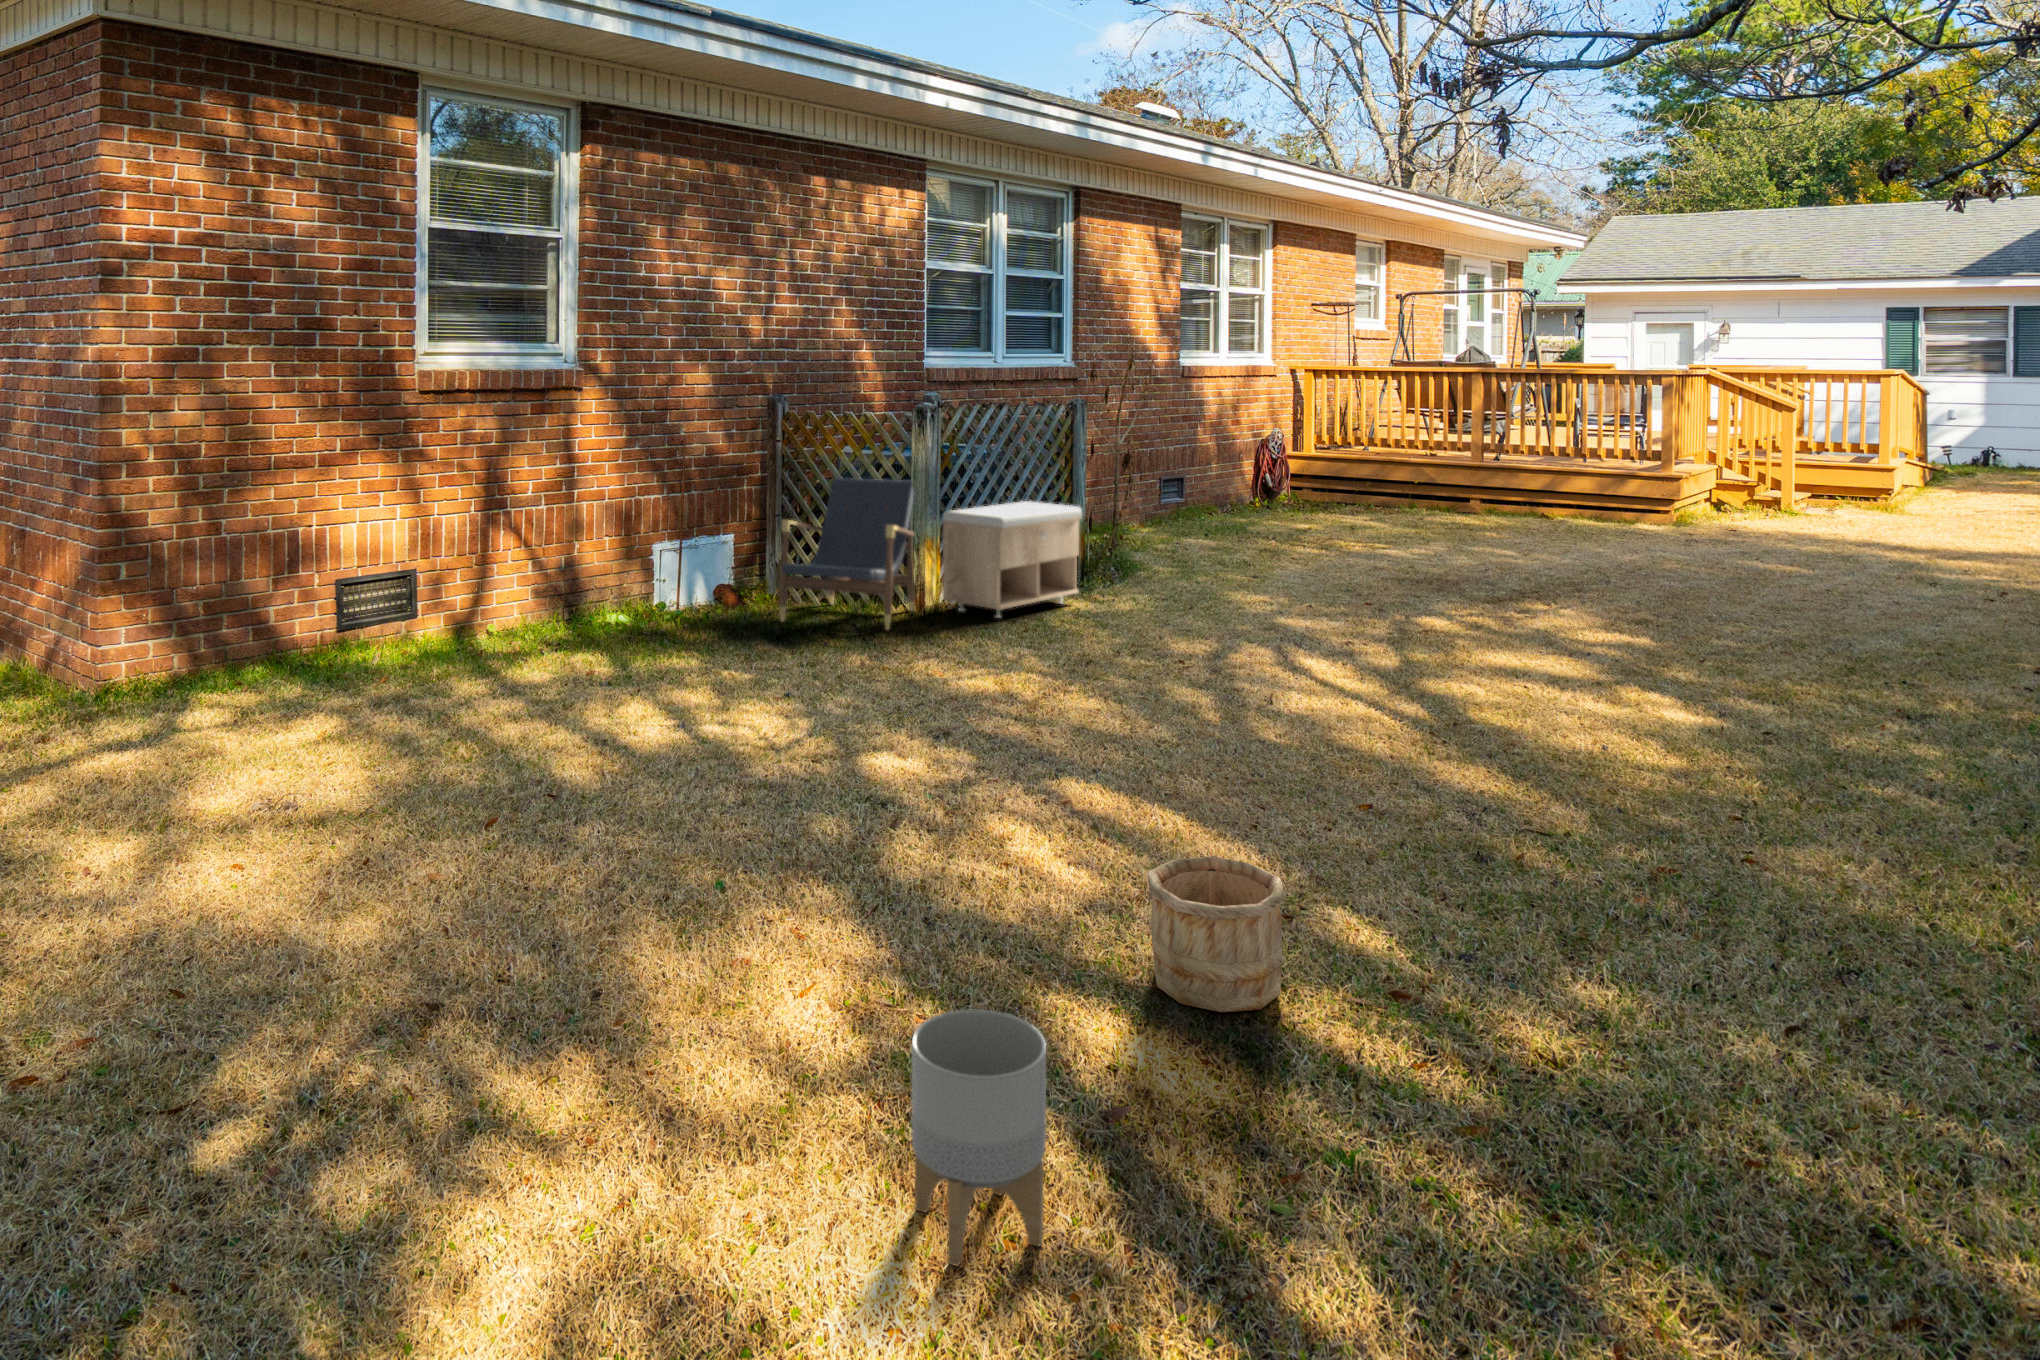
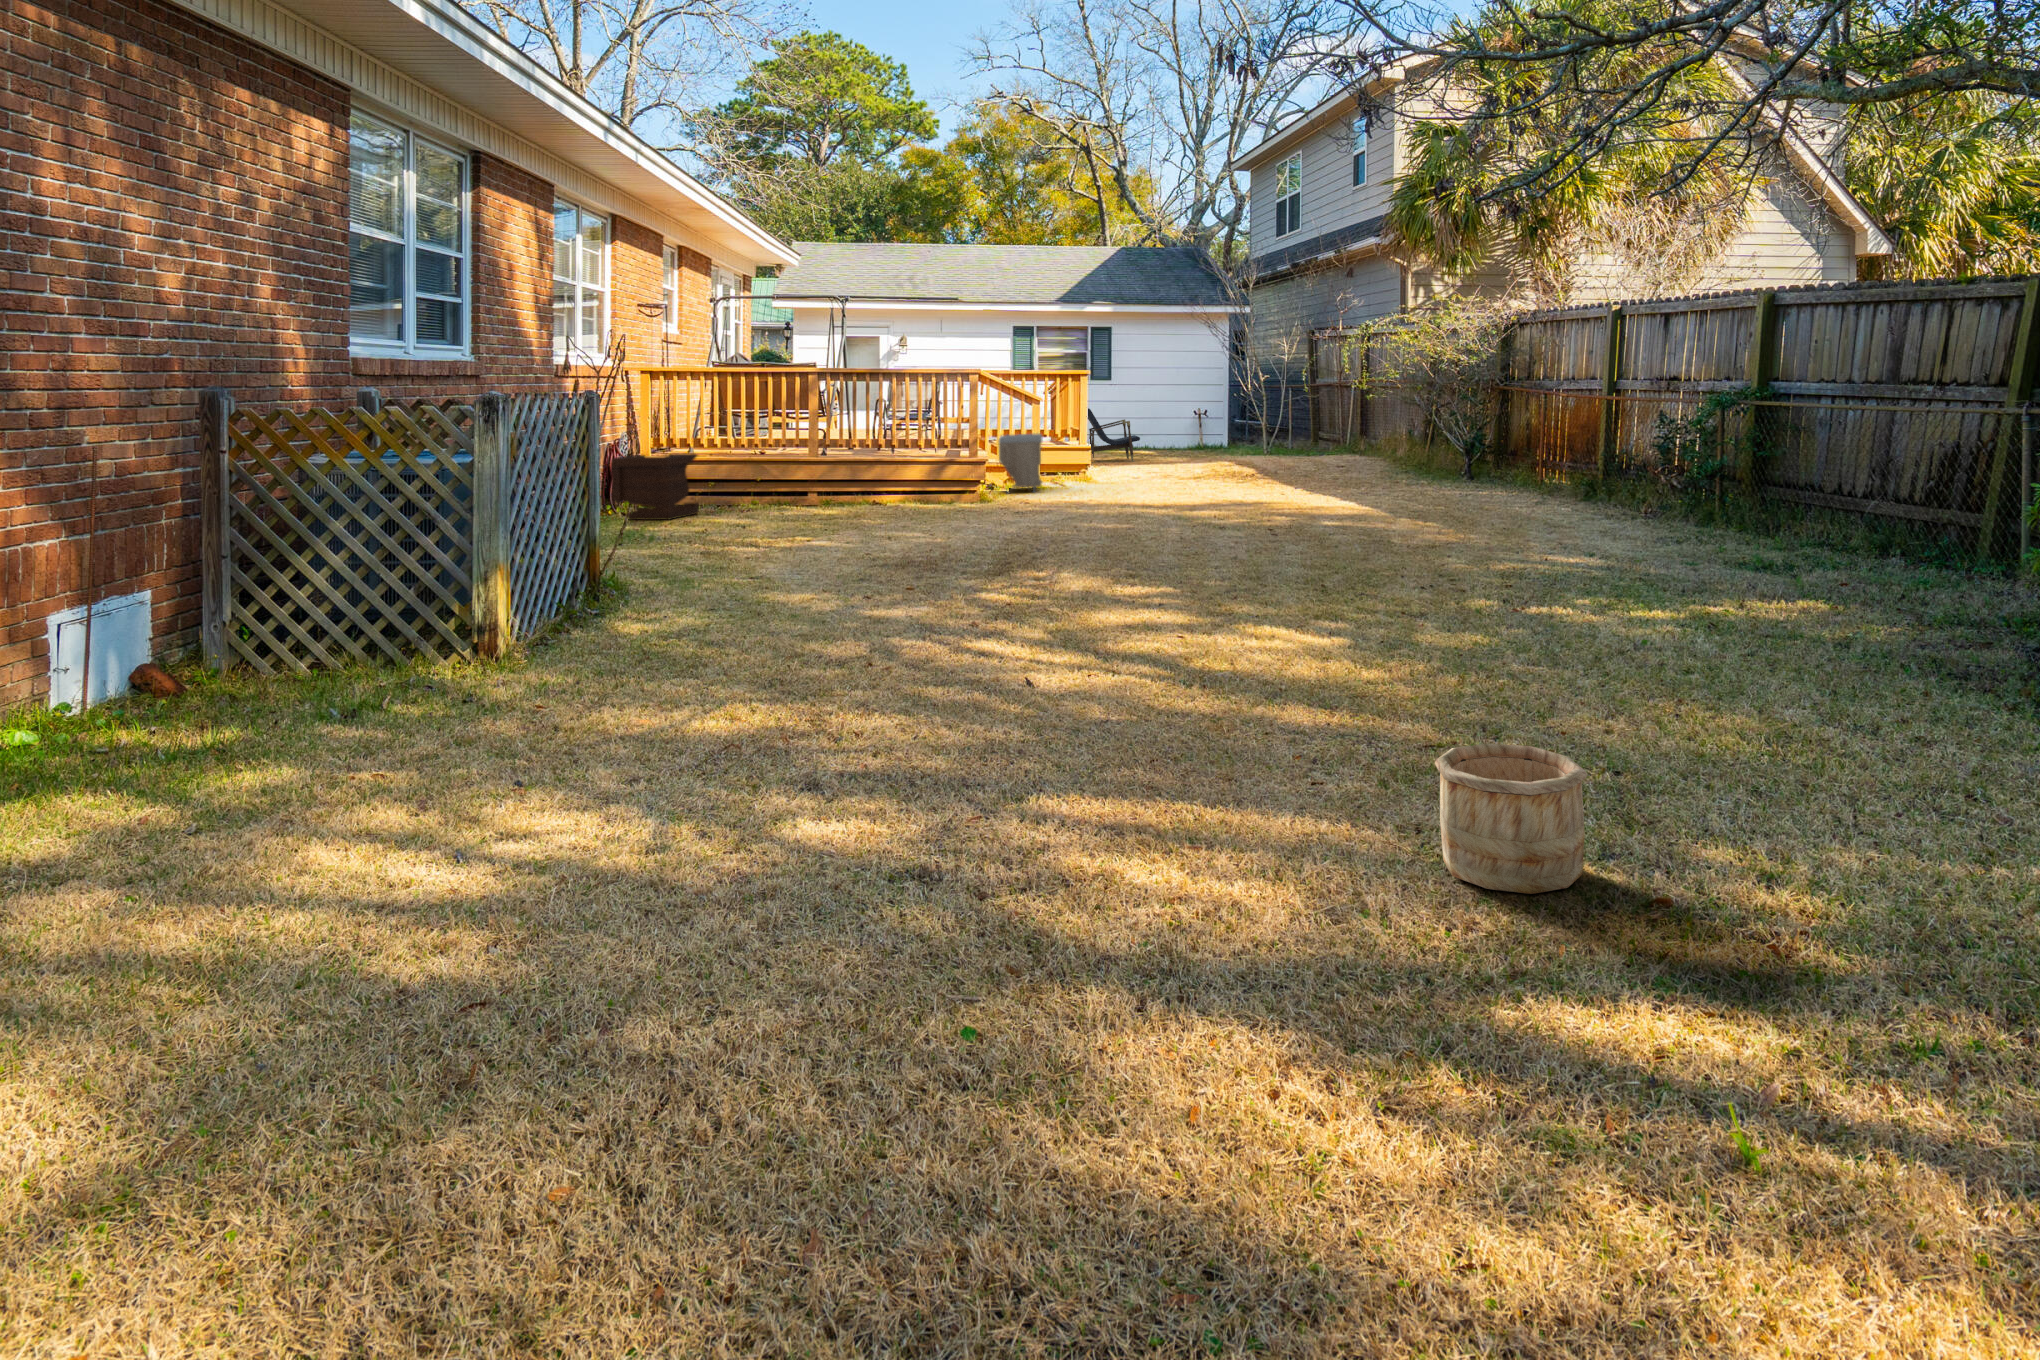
wooden crate: none [1252,444,1336,508] -> present [611,453,699,520]
lounge chair: present [779,478,915,630] -> present [1088,408,1140,463]
storage bench: present [943,501,1082,618] -> present [998,434,1042,492]
planter: present [912,1009,1046,1266] -> none [1763,882,1945,1162]

